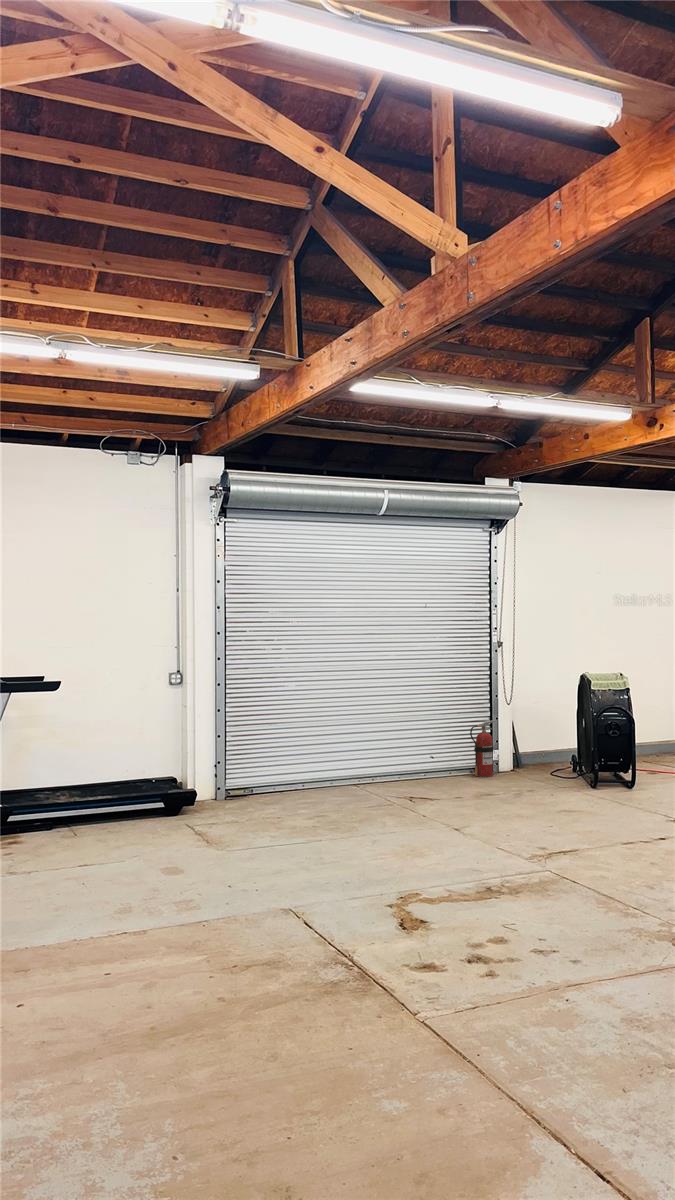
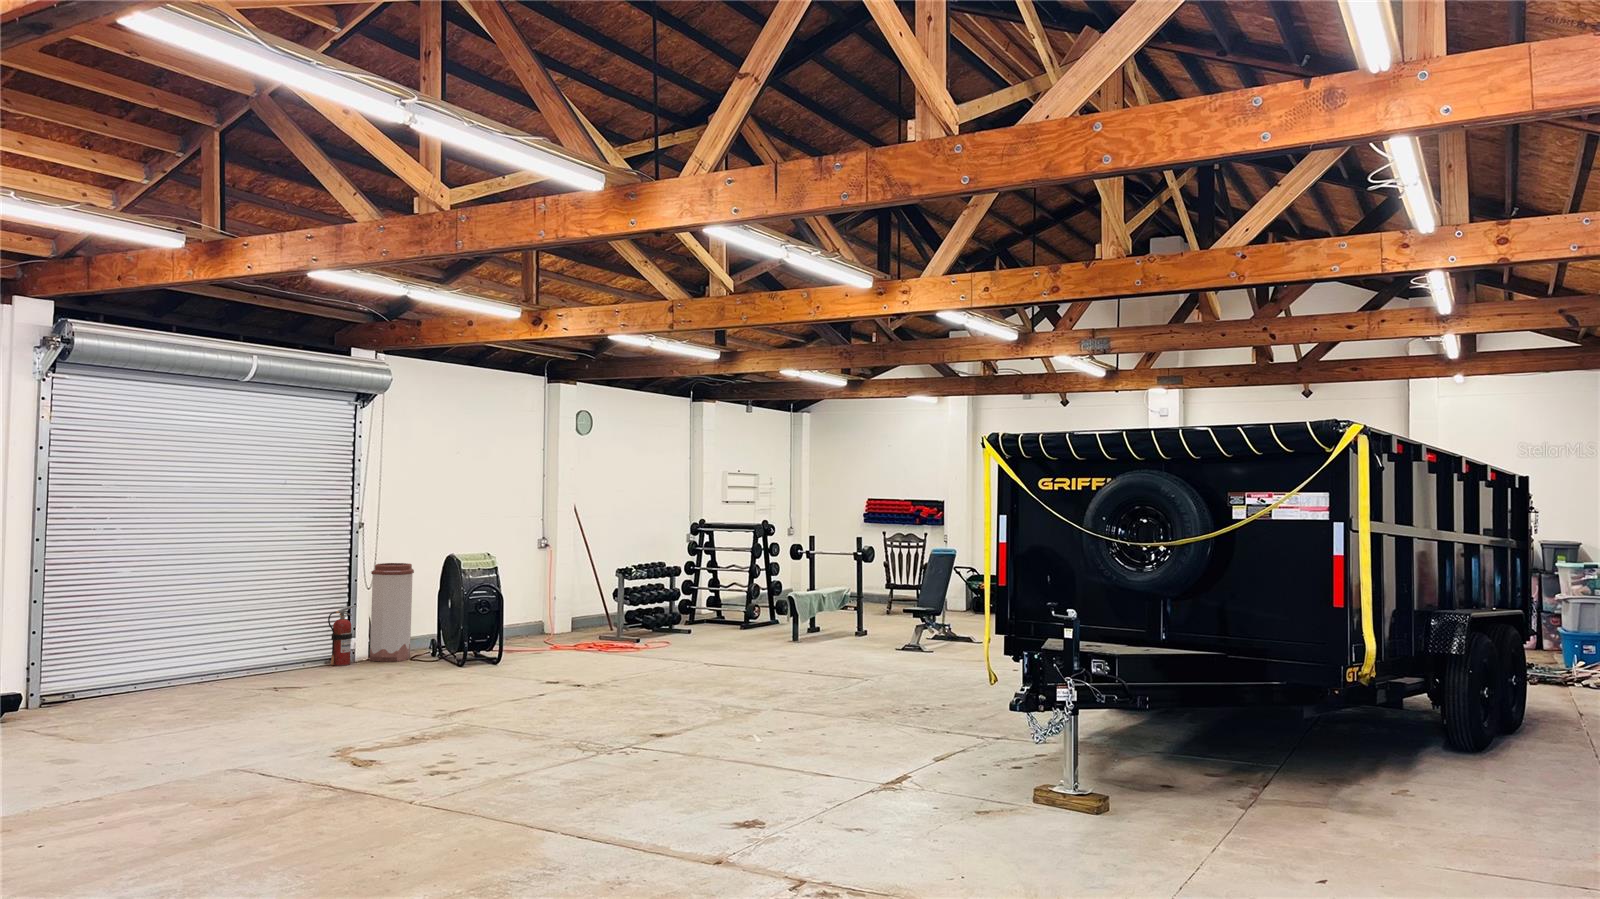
trash can: none [510,680,551,777] -> present [370,563,414,662]

